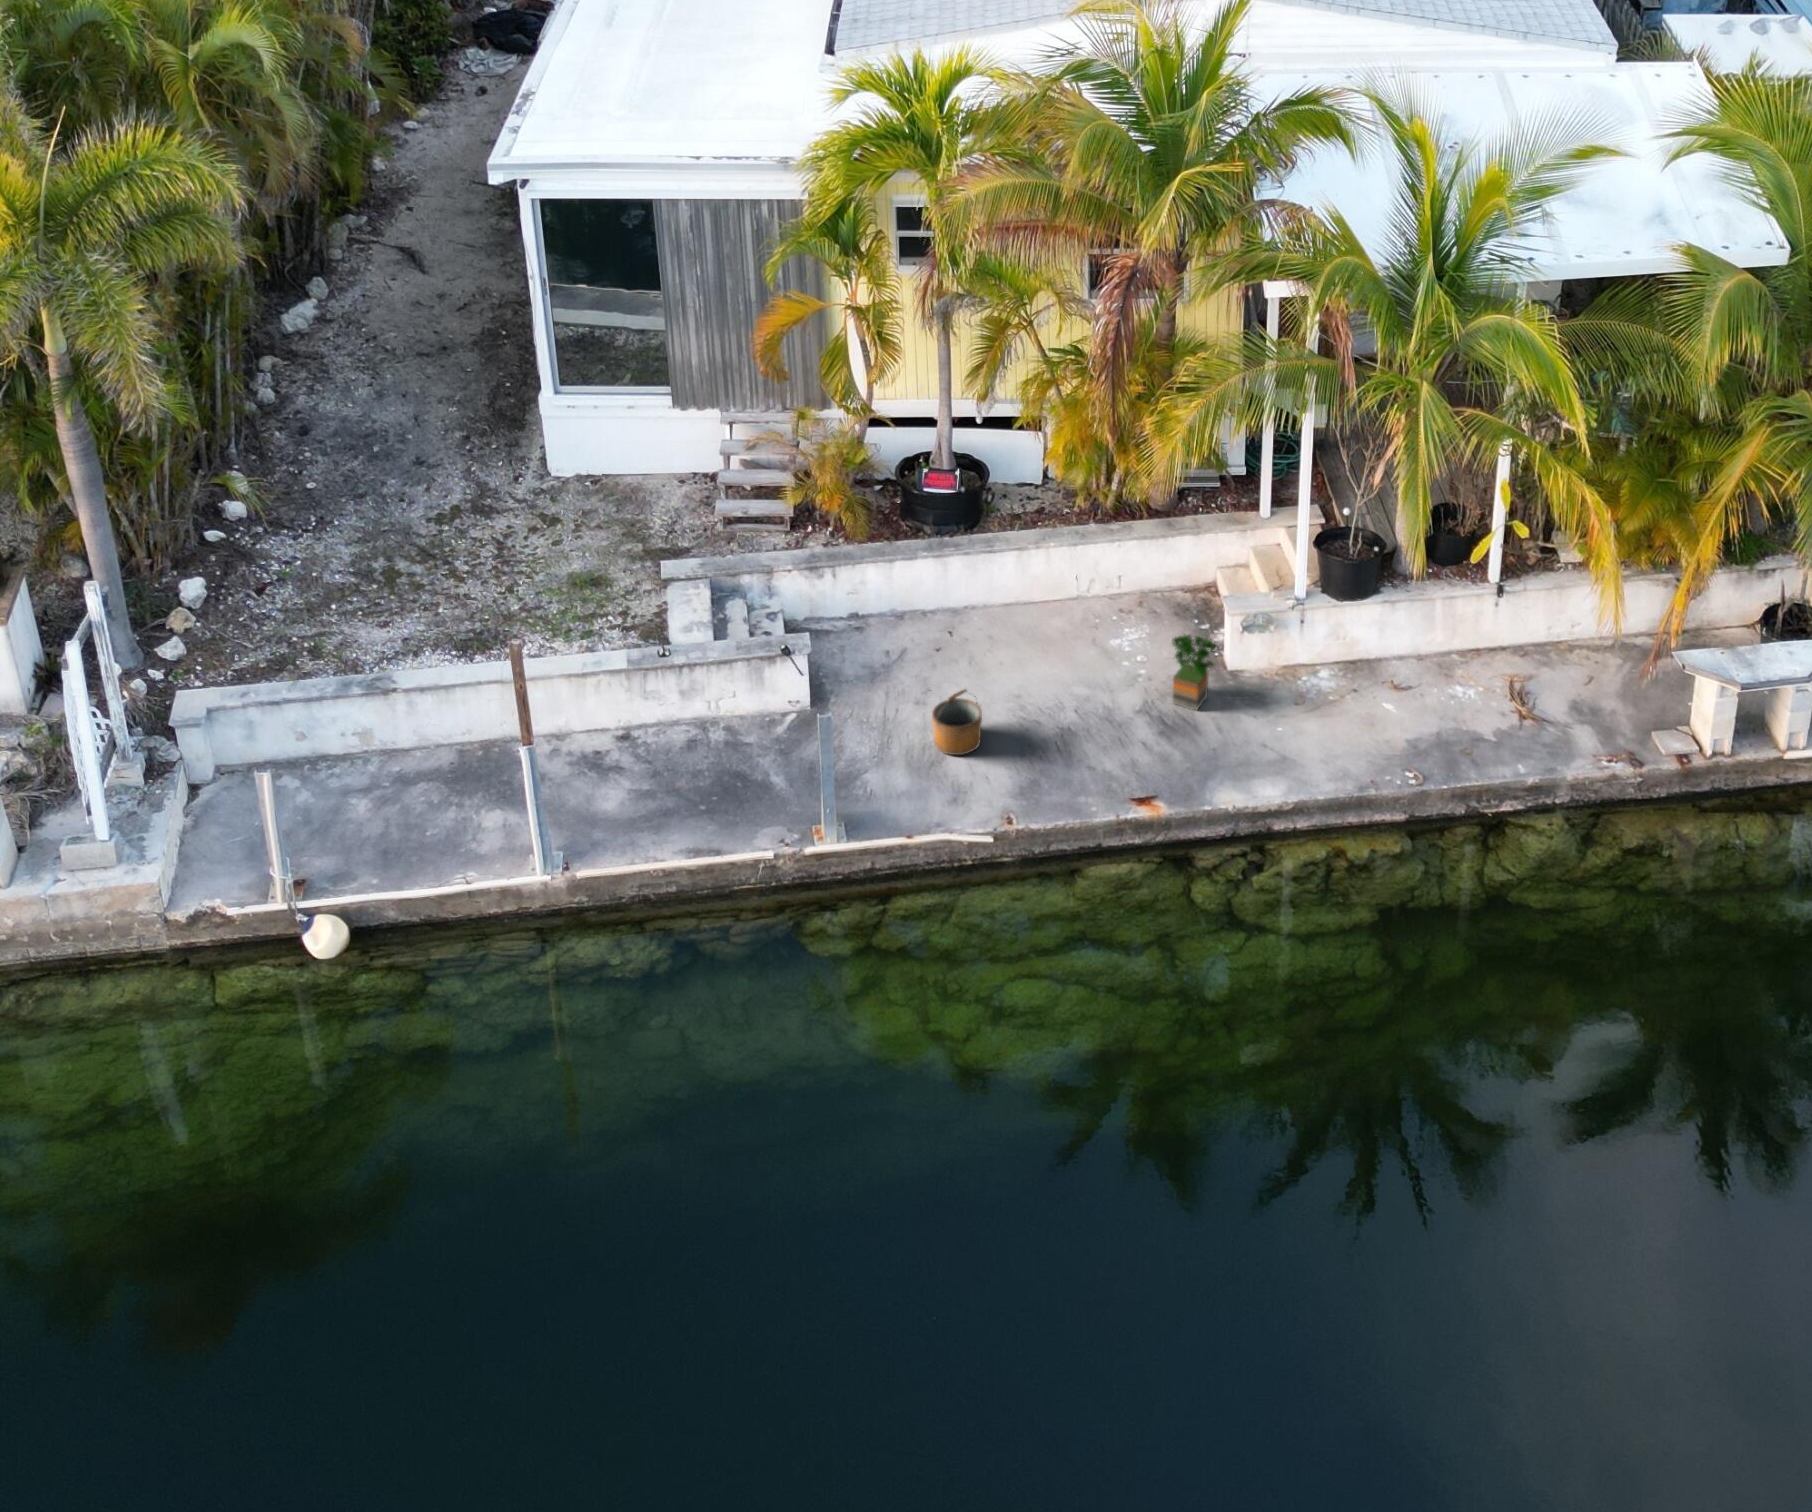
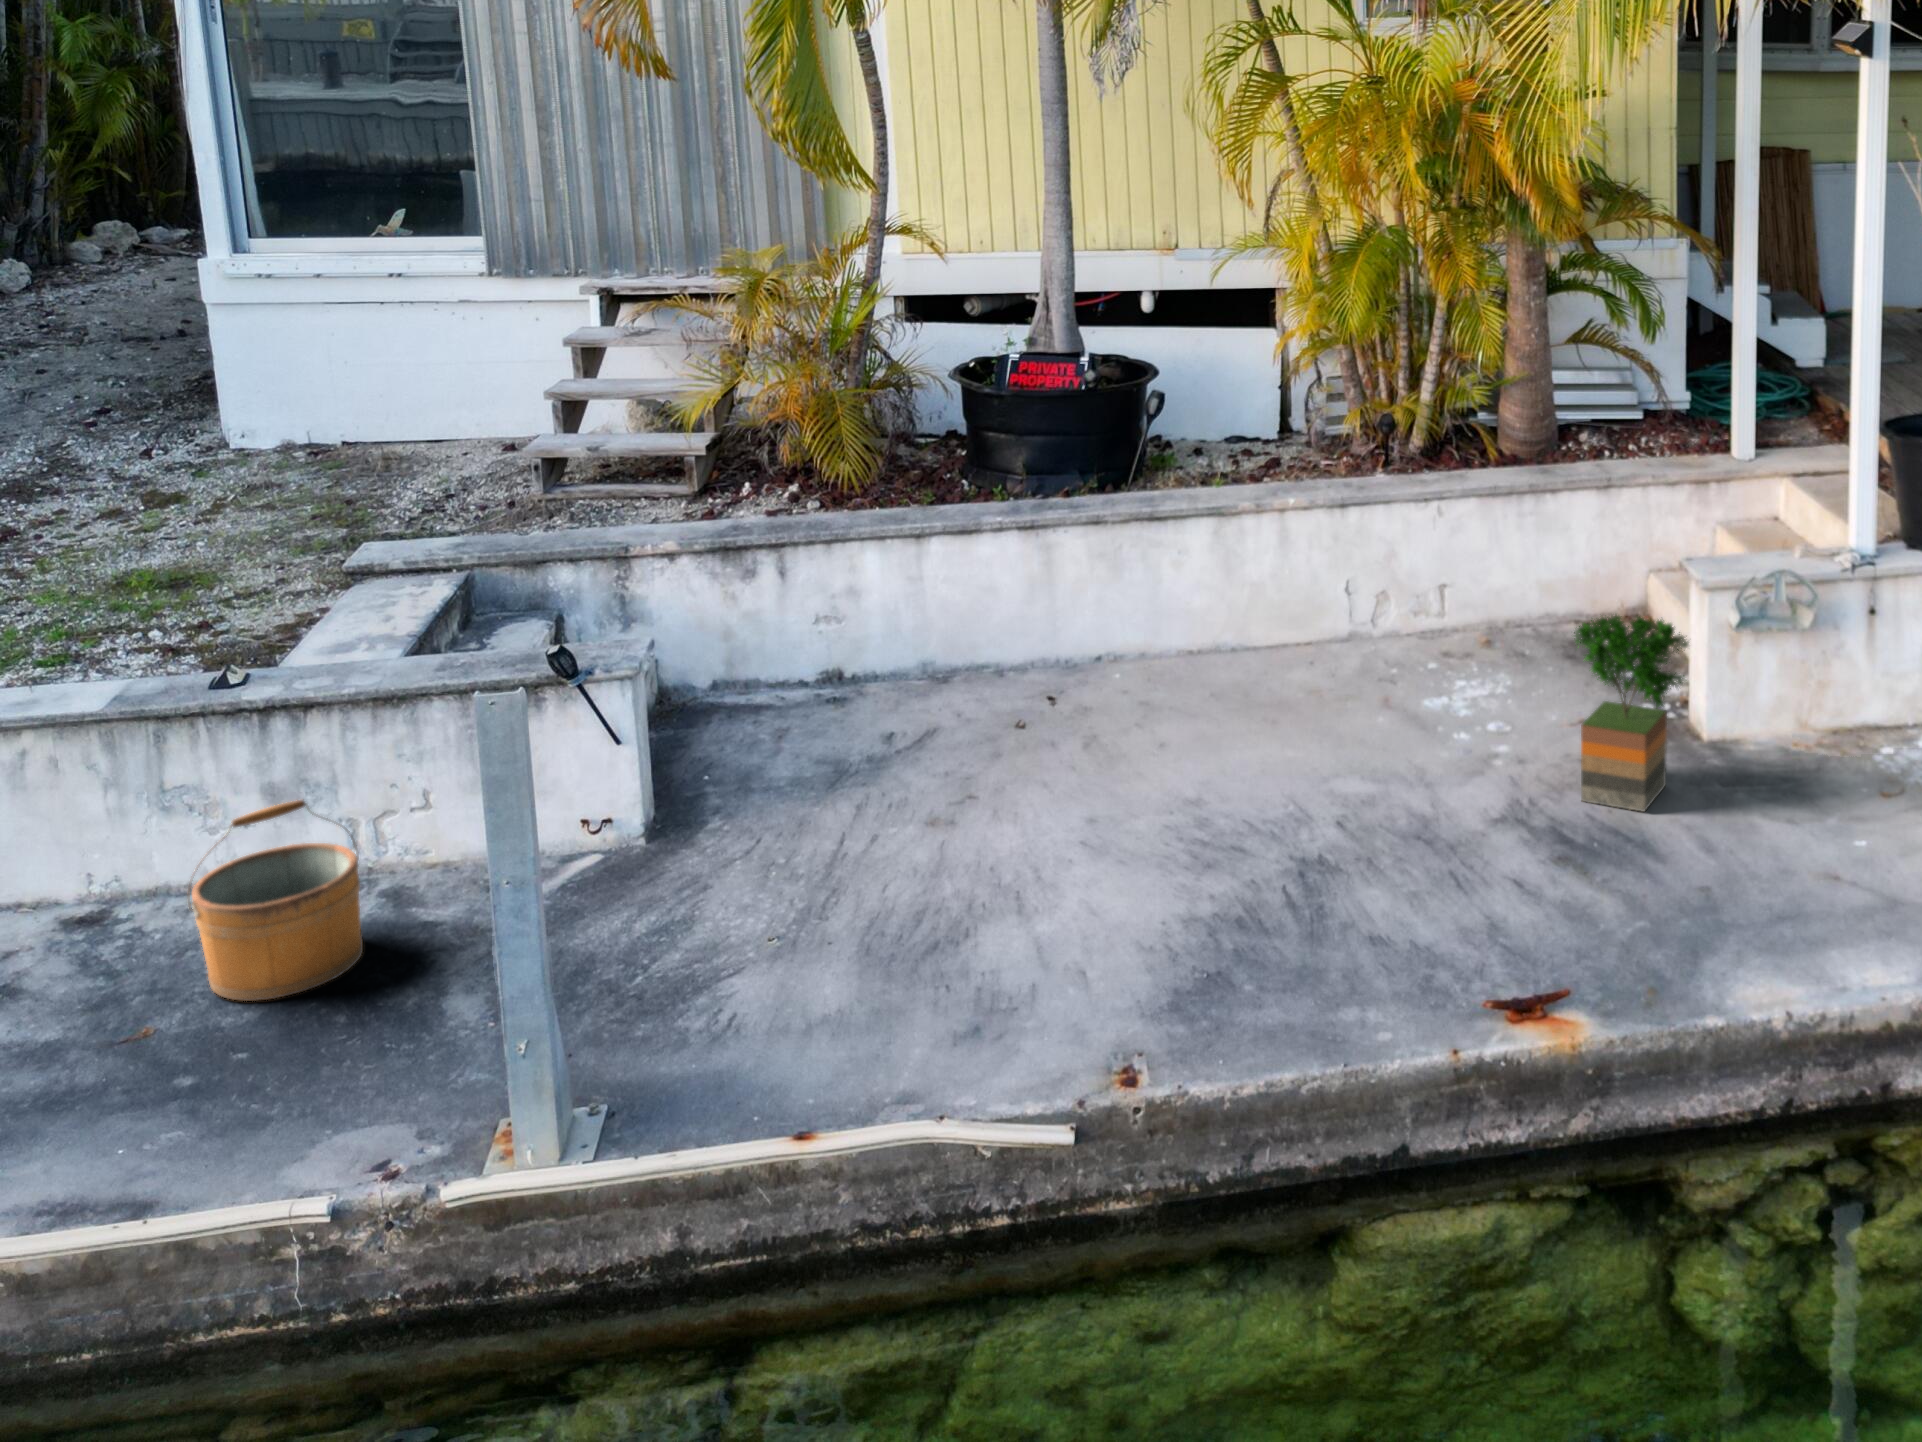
bucket: present [932,690,982,755] -> present [188,800,363,1001]

